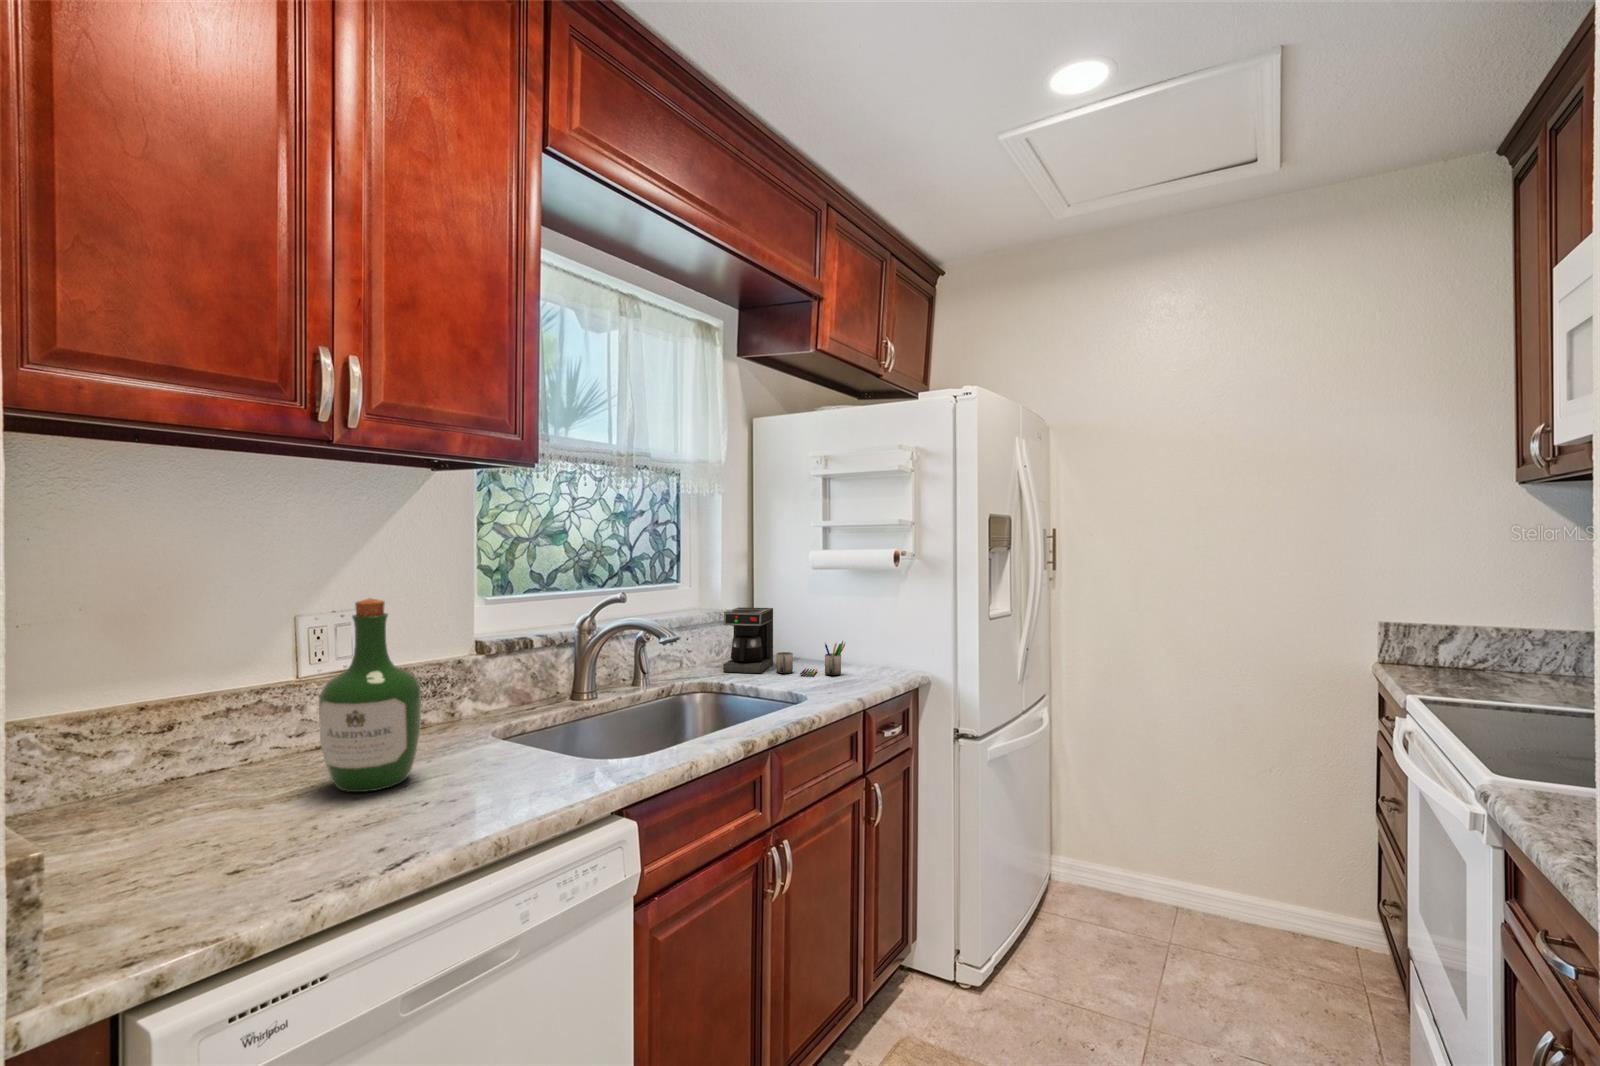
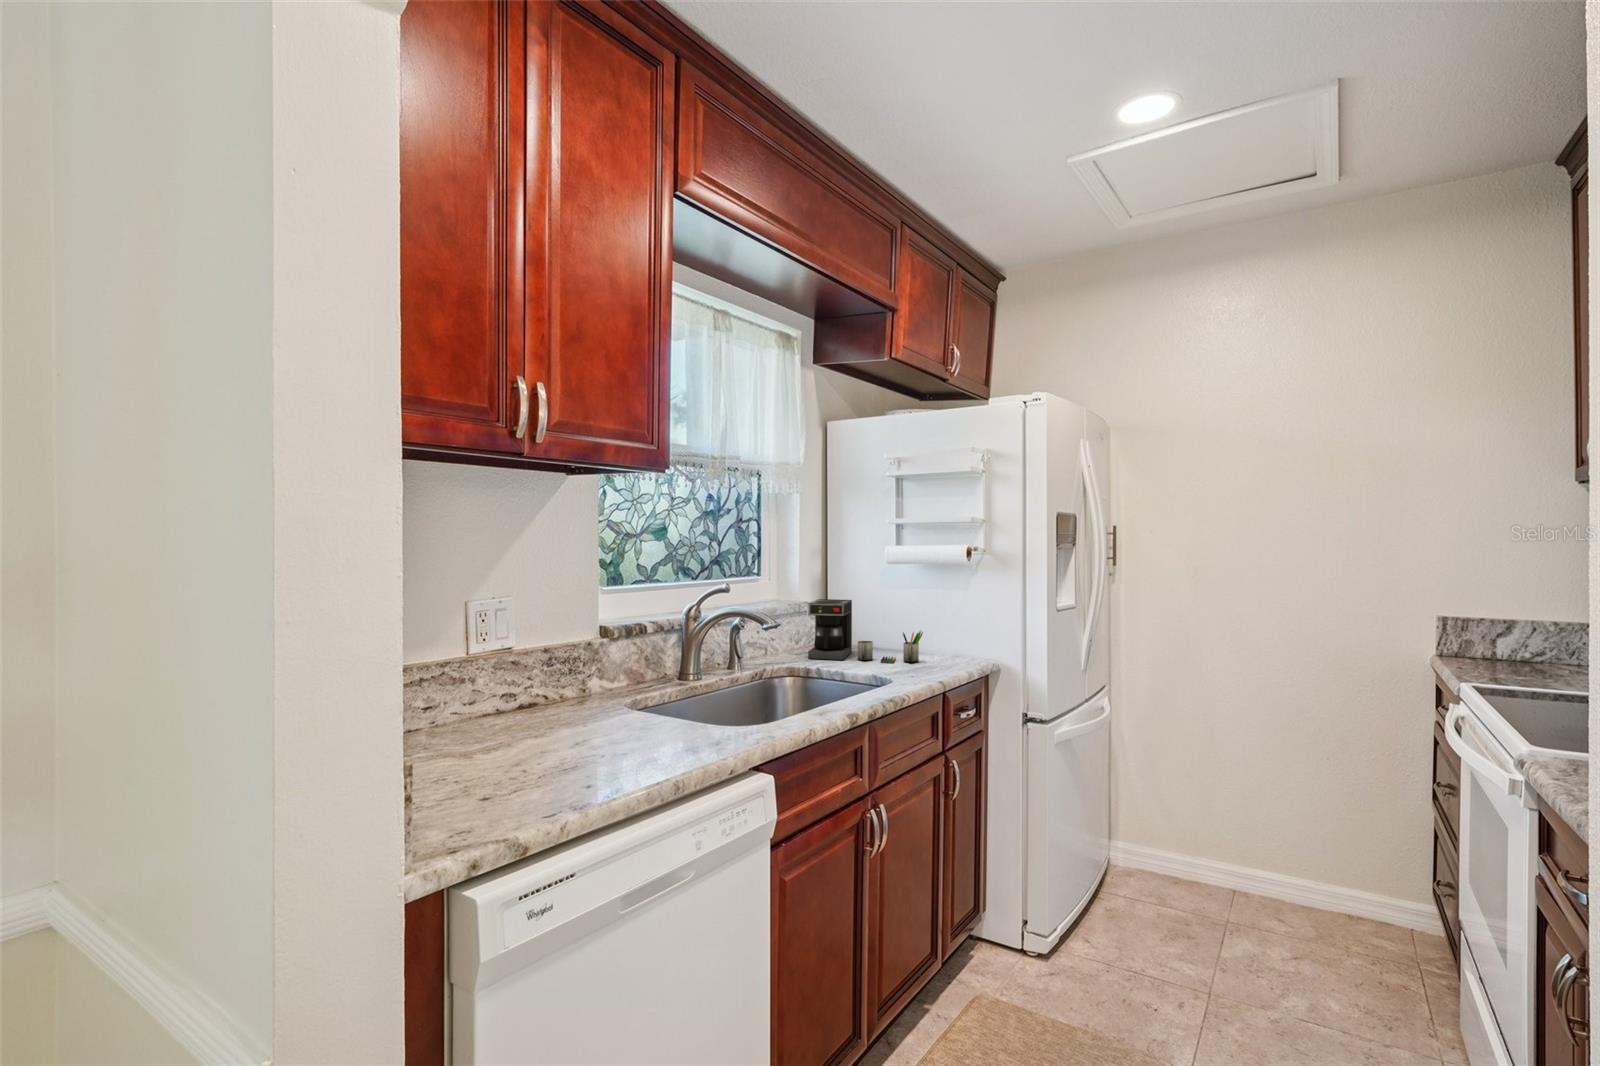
wine bottle: present [319,598,421,792] -> none [506,584,586,748]

